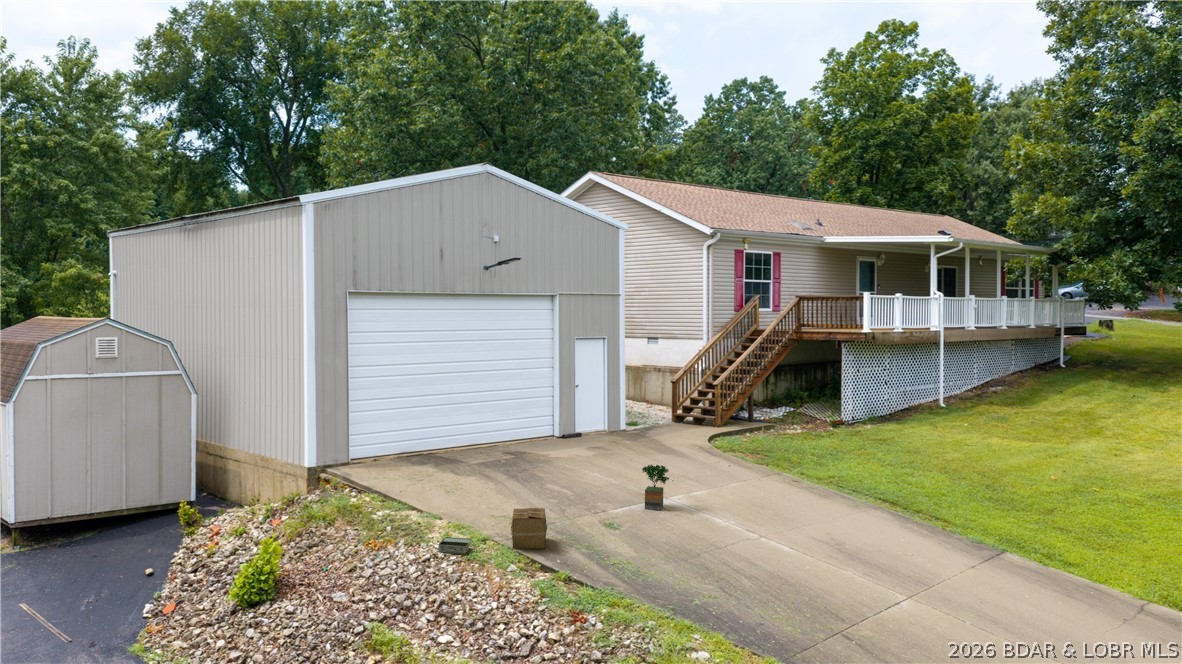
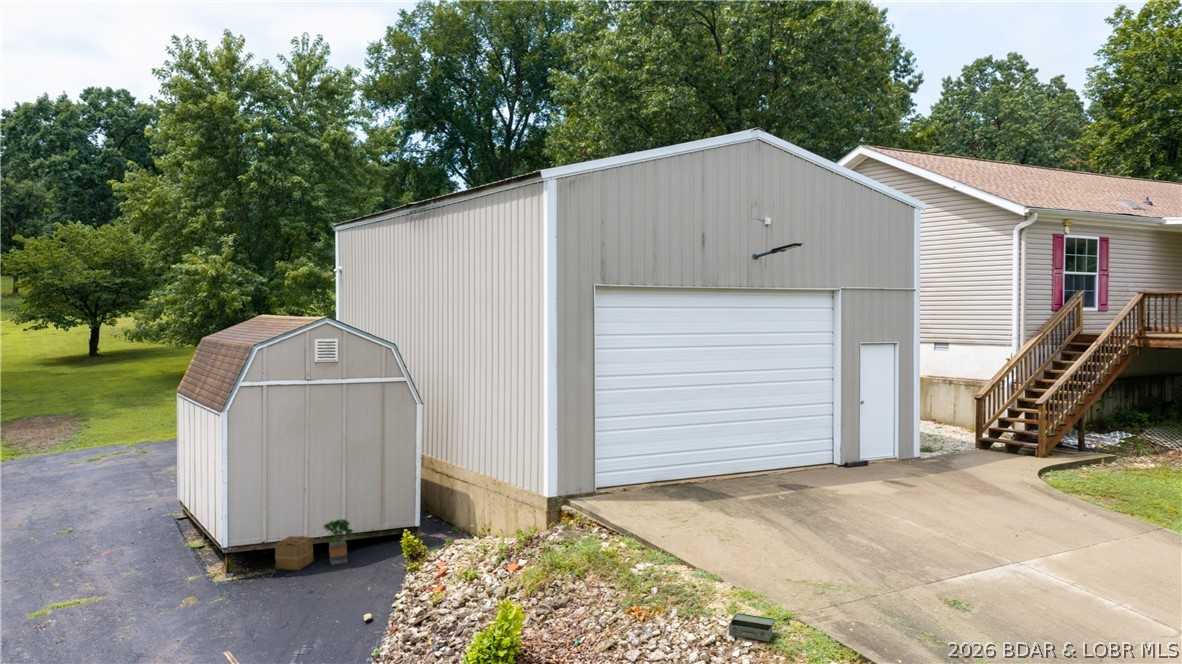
potted tree: present [642,465,669,511] -> present [324,519,353,565]
cardboard box: present [511,508,547,549] -> present [275,536,313,570]

